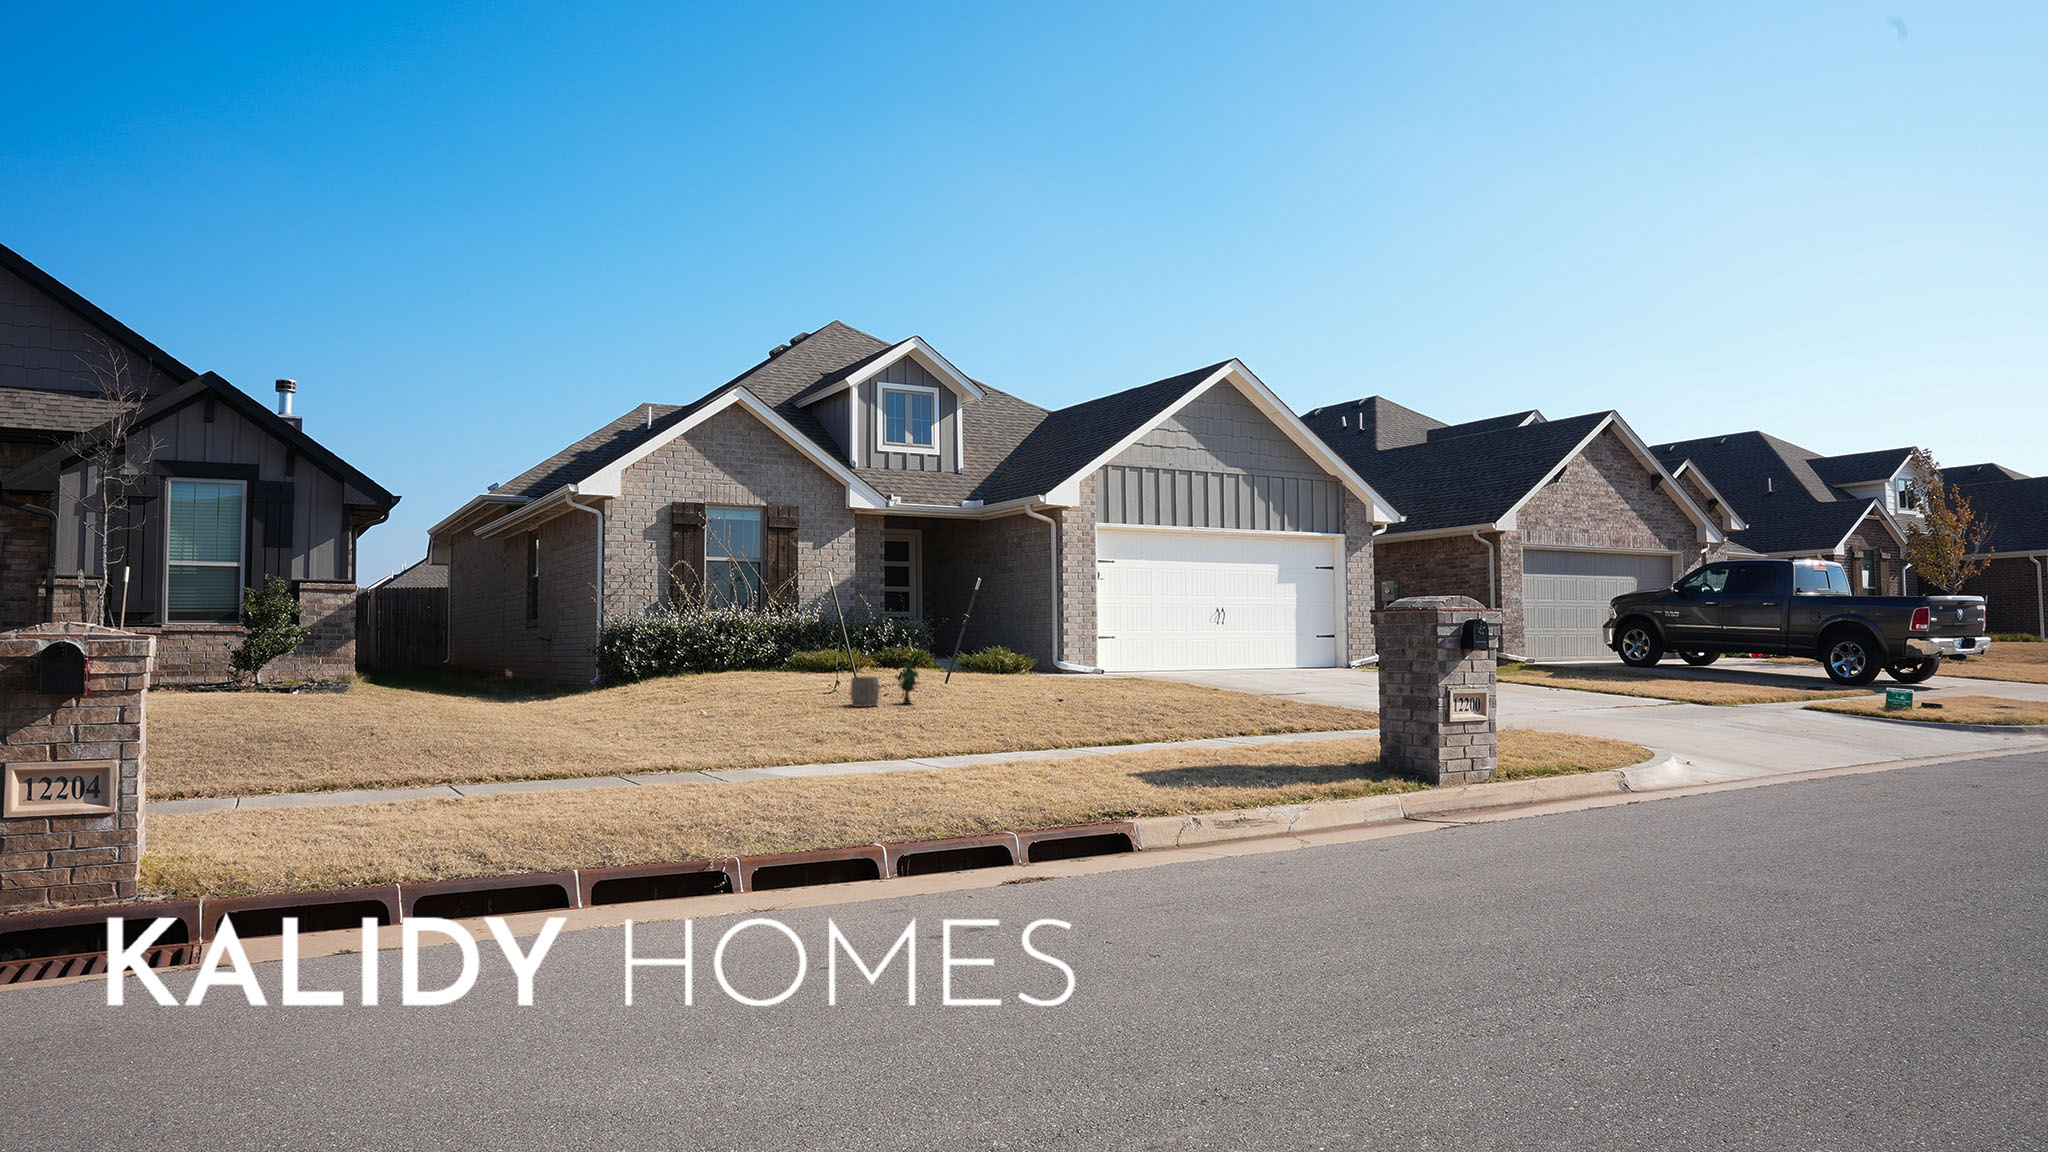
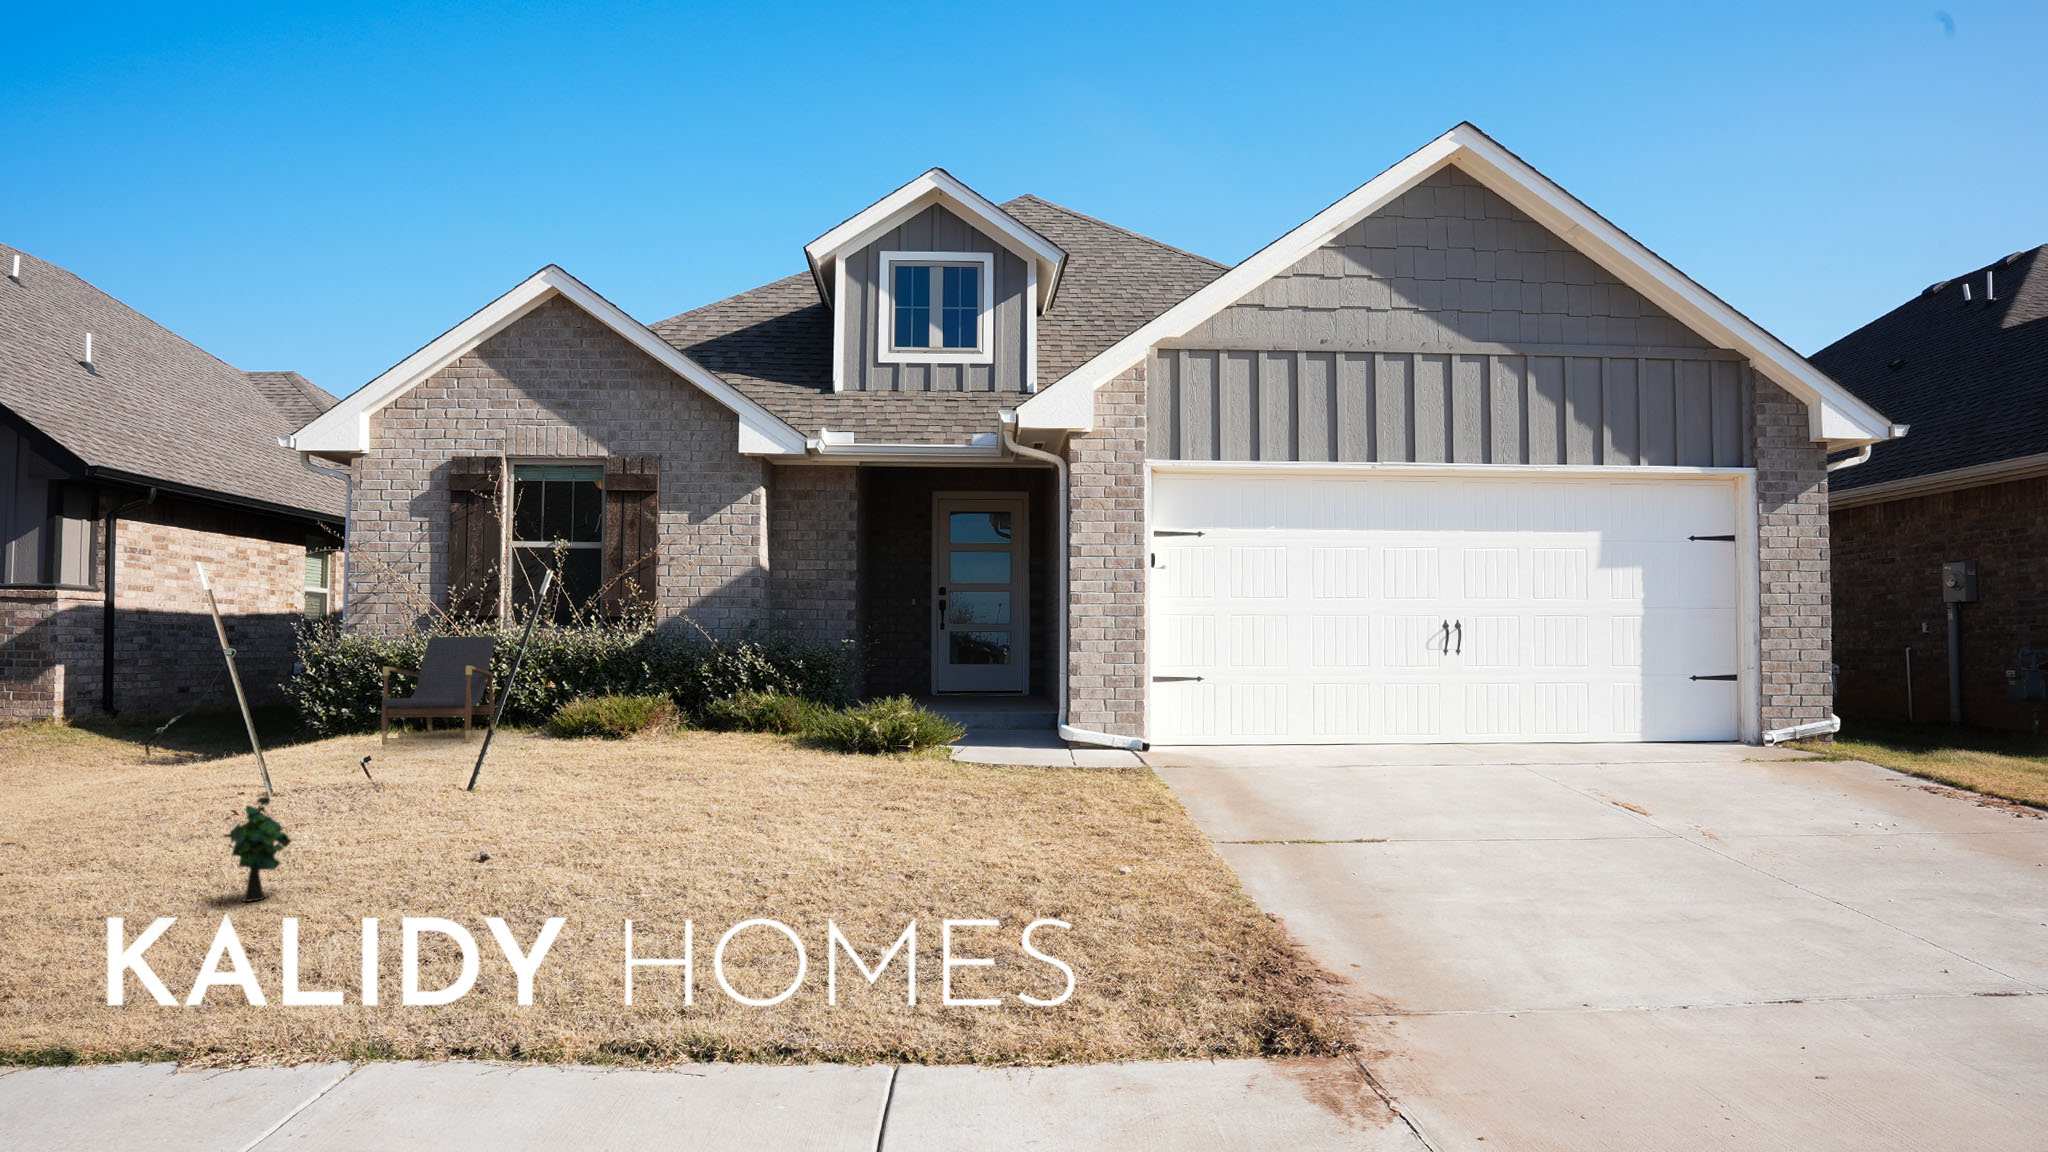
lounge chair: none [703,614,760,674] -> present [381,636,495,743]
woven basket: present [851,677,879,707] -> none [105,829,186,909]

